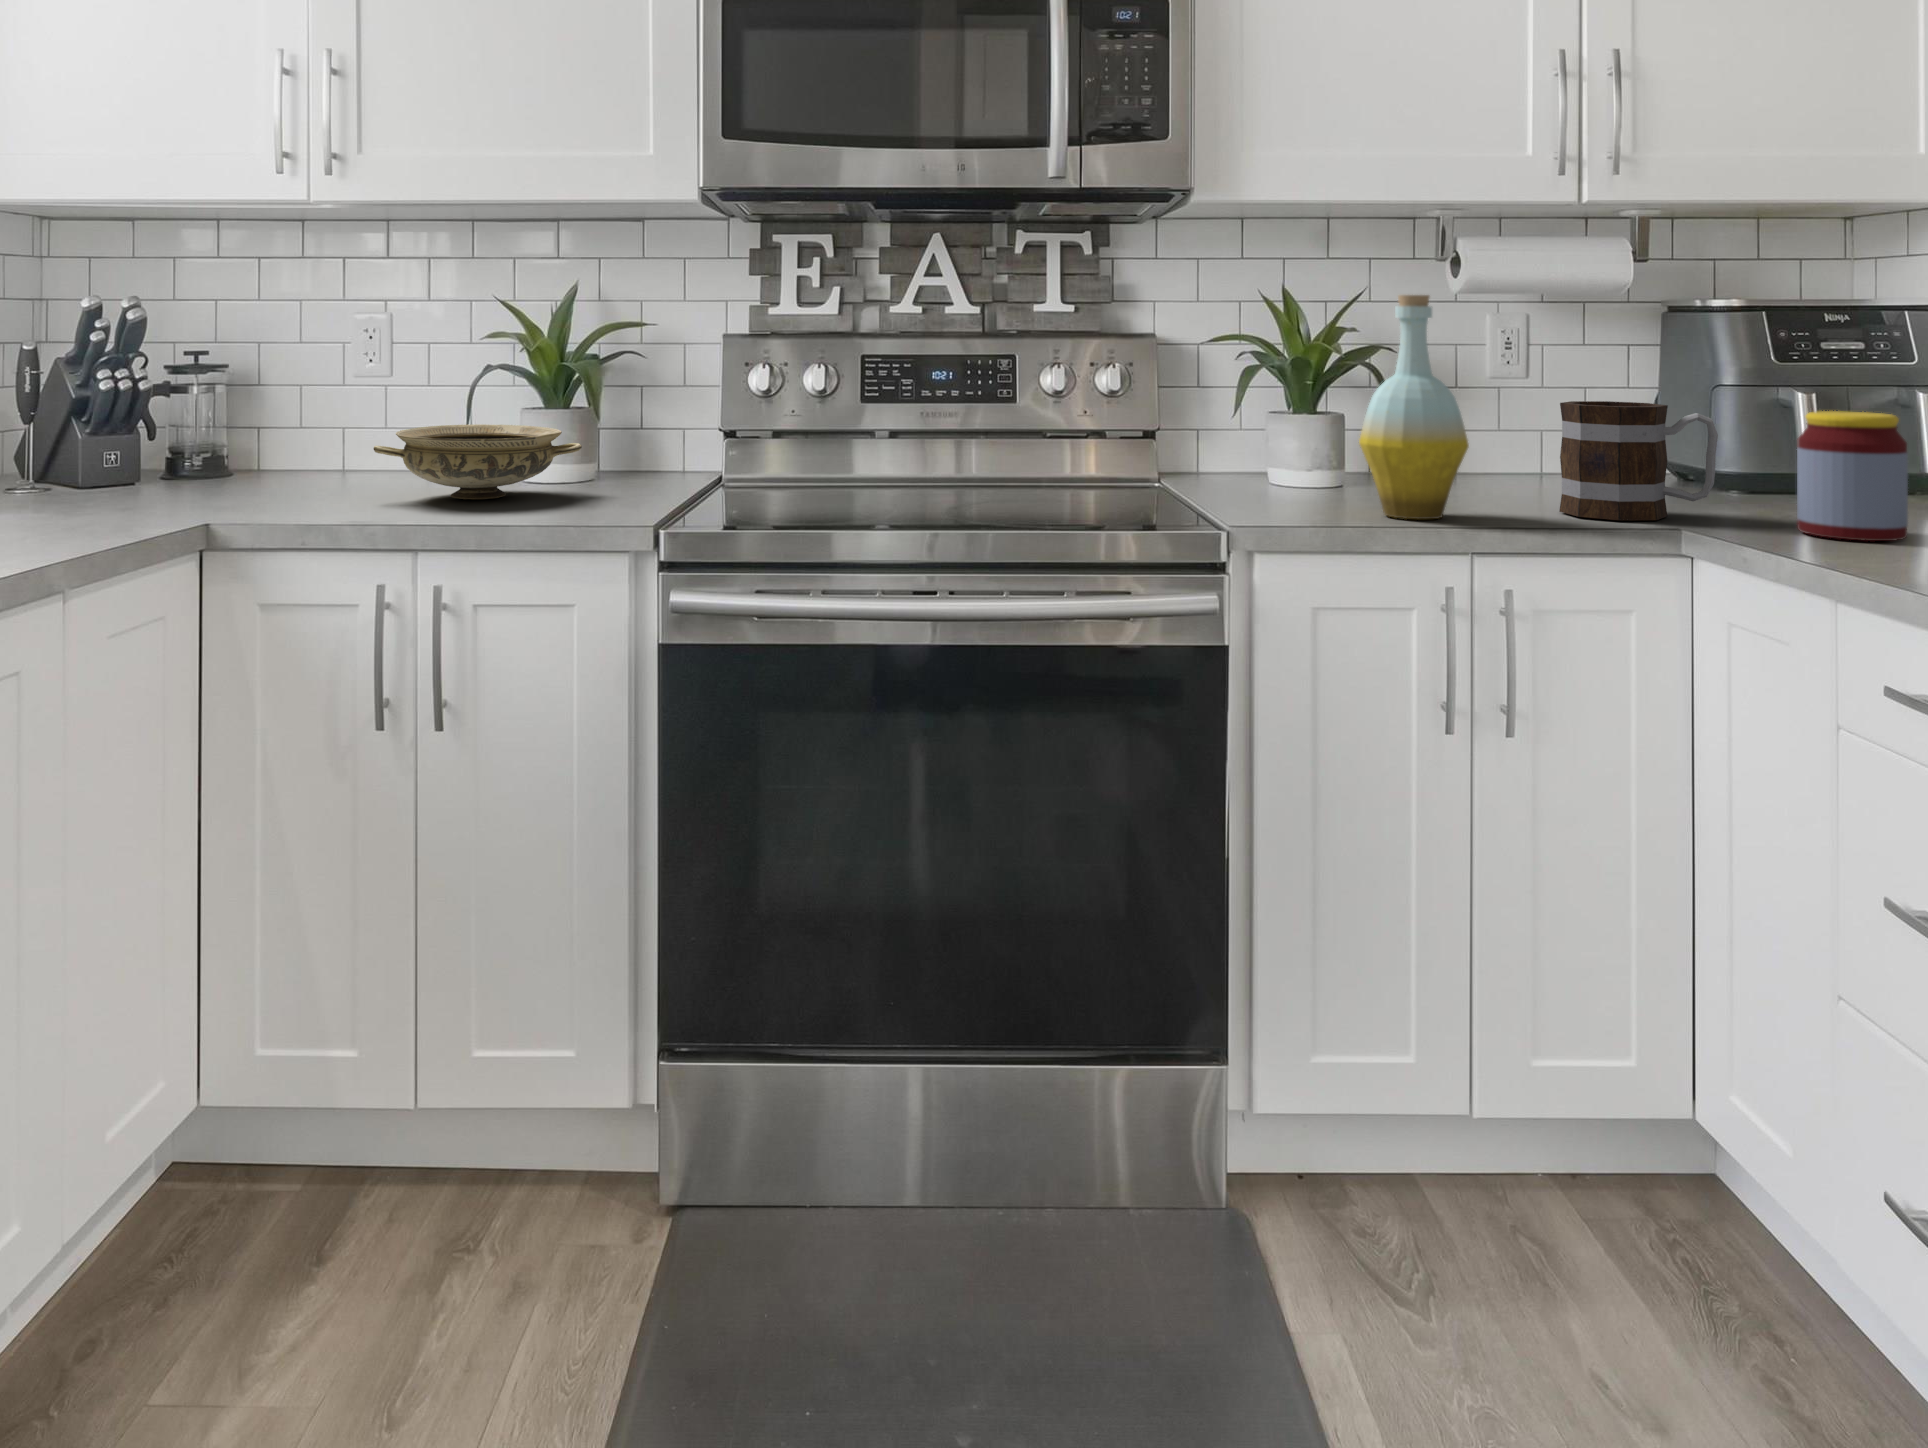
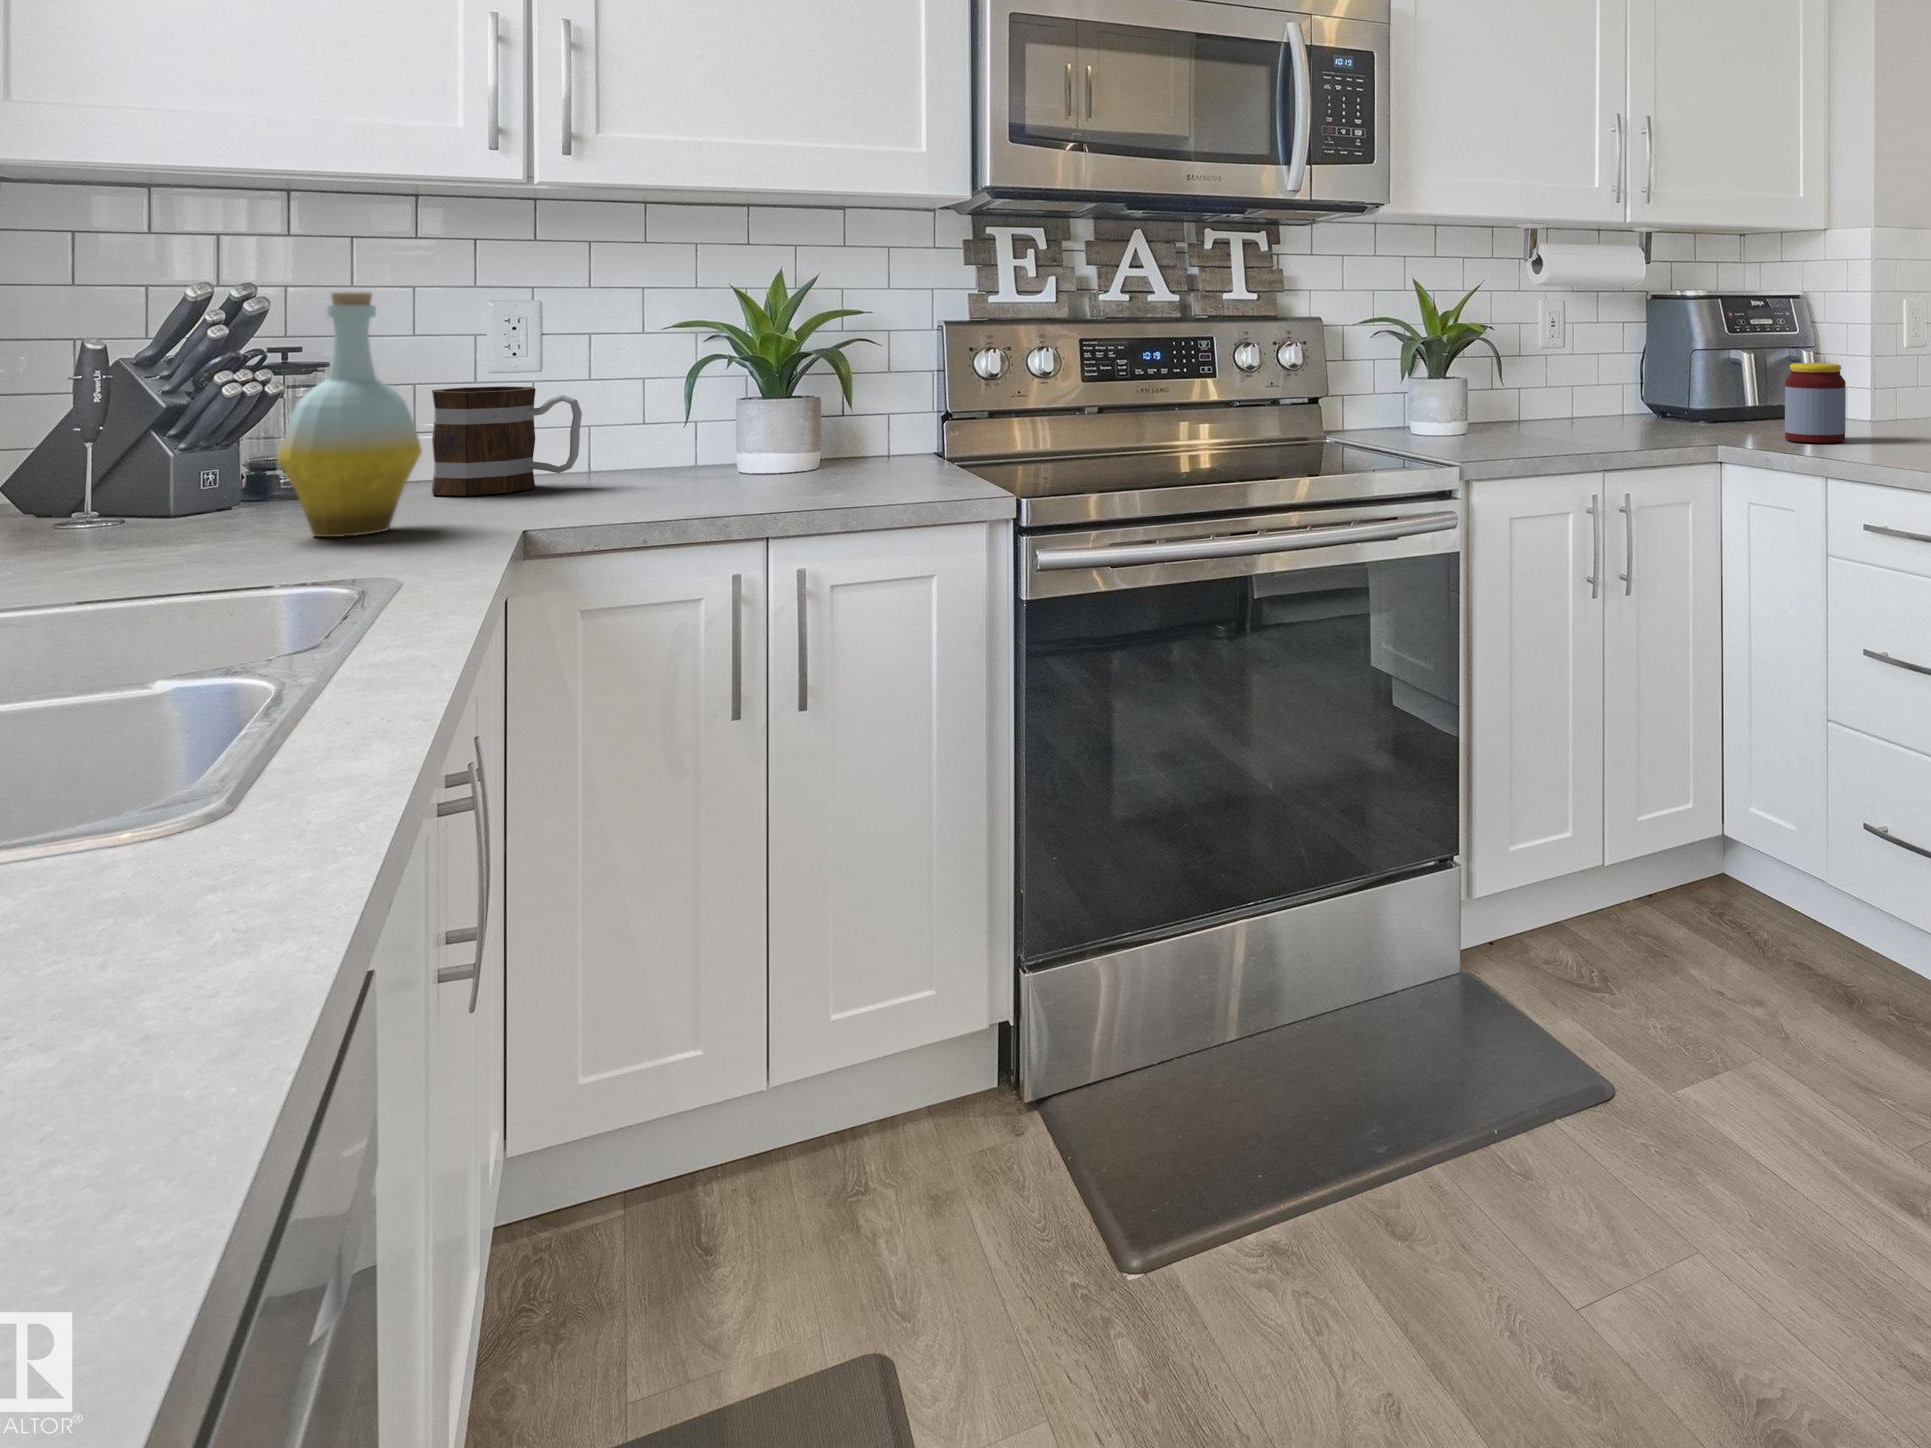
bottle: present [1359,295,1469,519] -> present [278,292,422,537]
mug: present [1560,401,1718,520] -> present [432,386,582,496]
ceramic bowl: present [374,424,582,499] -> none [651,417,859,492]

